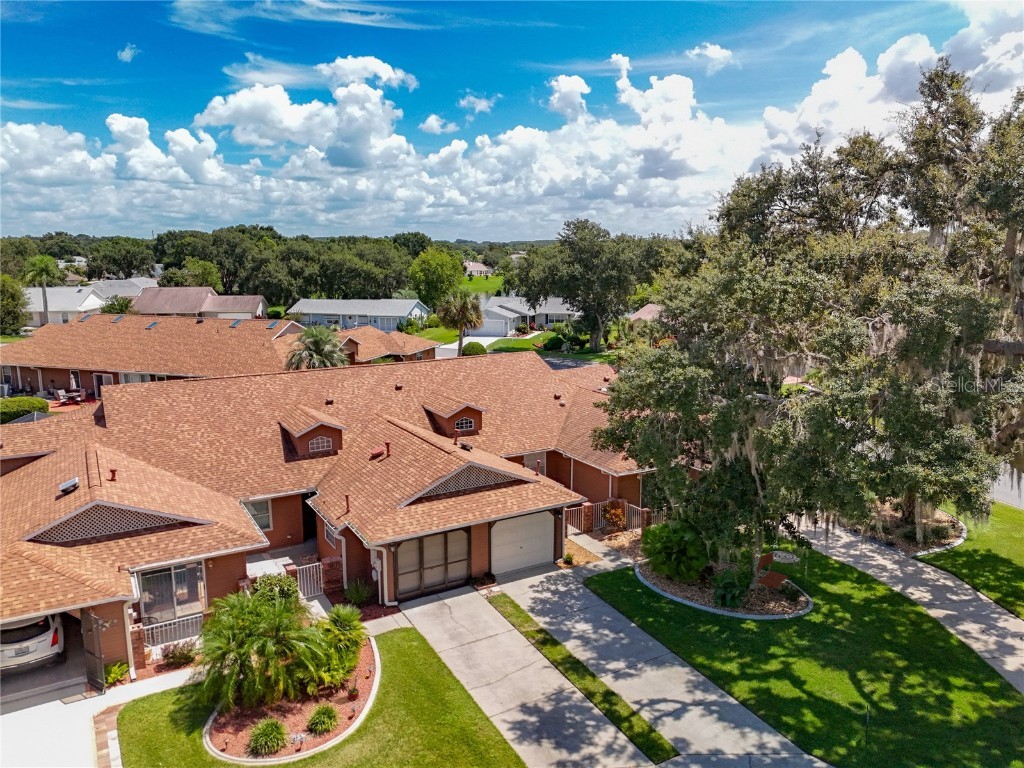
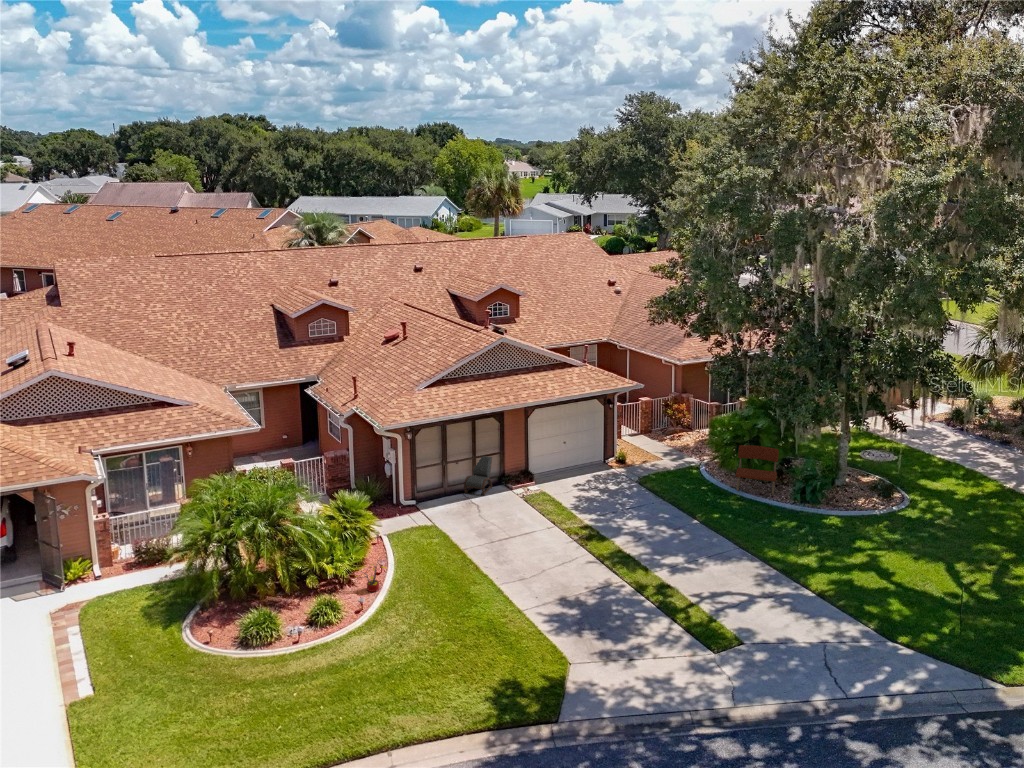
bench: present [755,553,788,600] -> present [736,445,779,495]
lounge chair: none [438,561,463,597] -> present [464,456,492,495]

